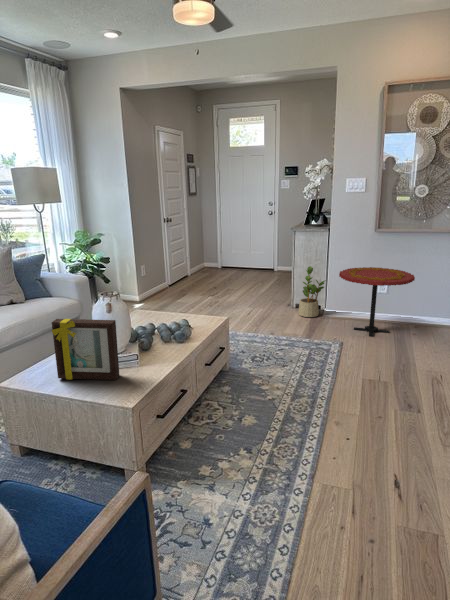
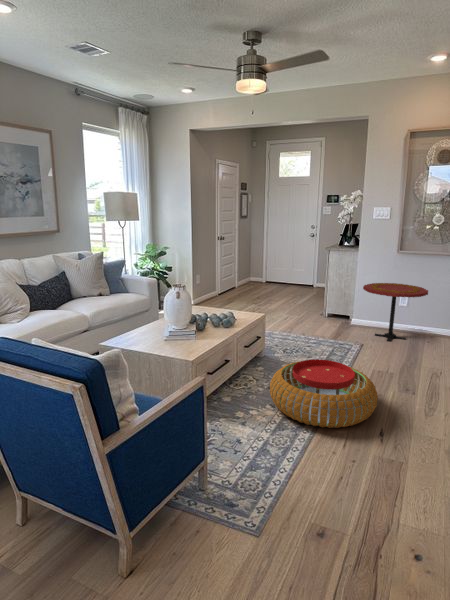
potted plant: present [298,266,326,317] -> none [329,280,354,324]
picture frame: present [52,319,119,380] -> none [140,299,183,345]
pouf: none [243,379,385,481] -> present [270,359,378,428]

